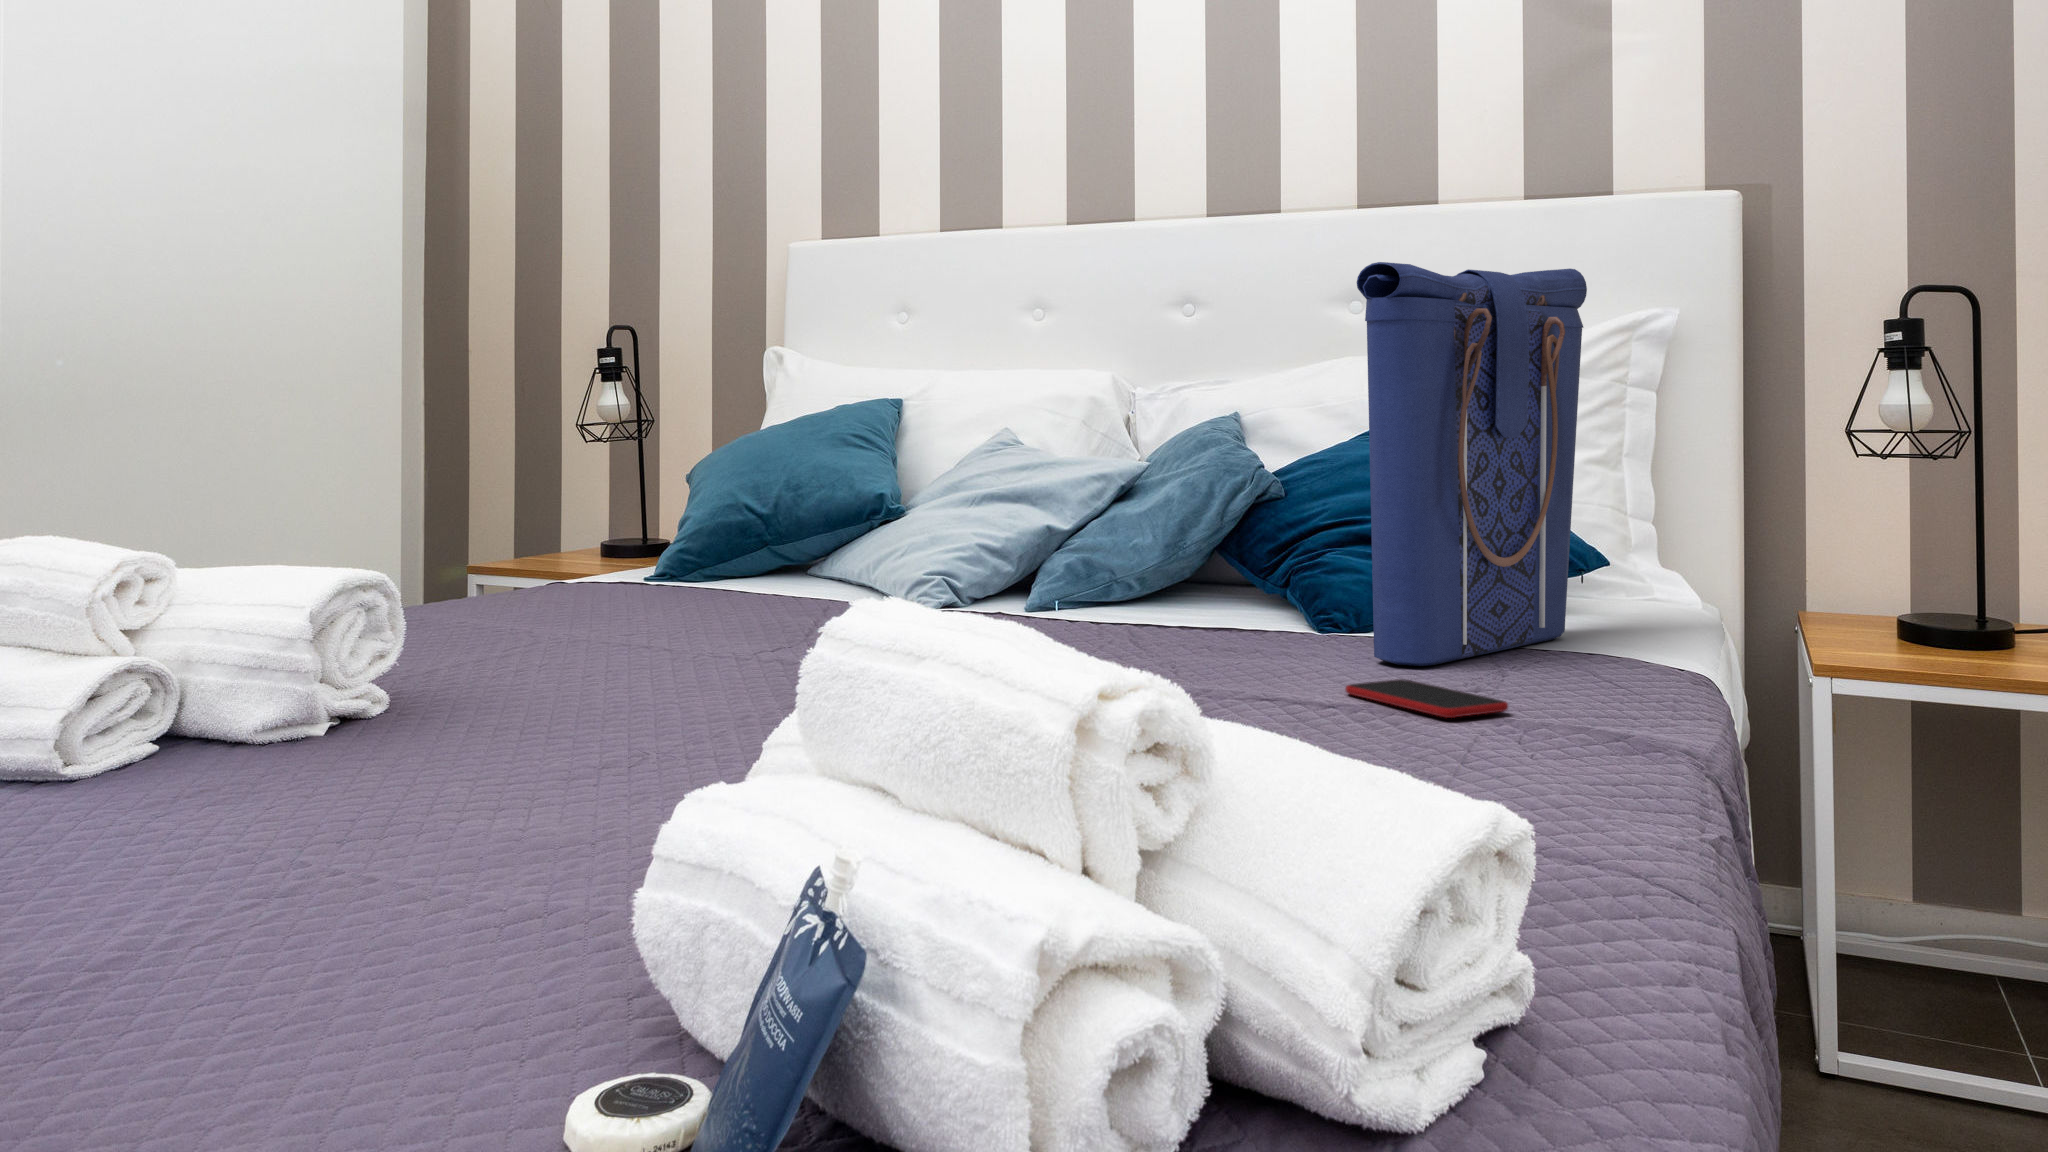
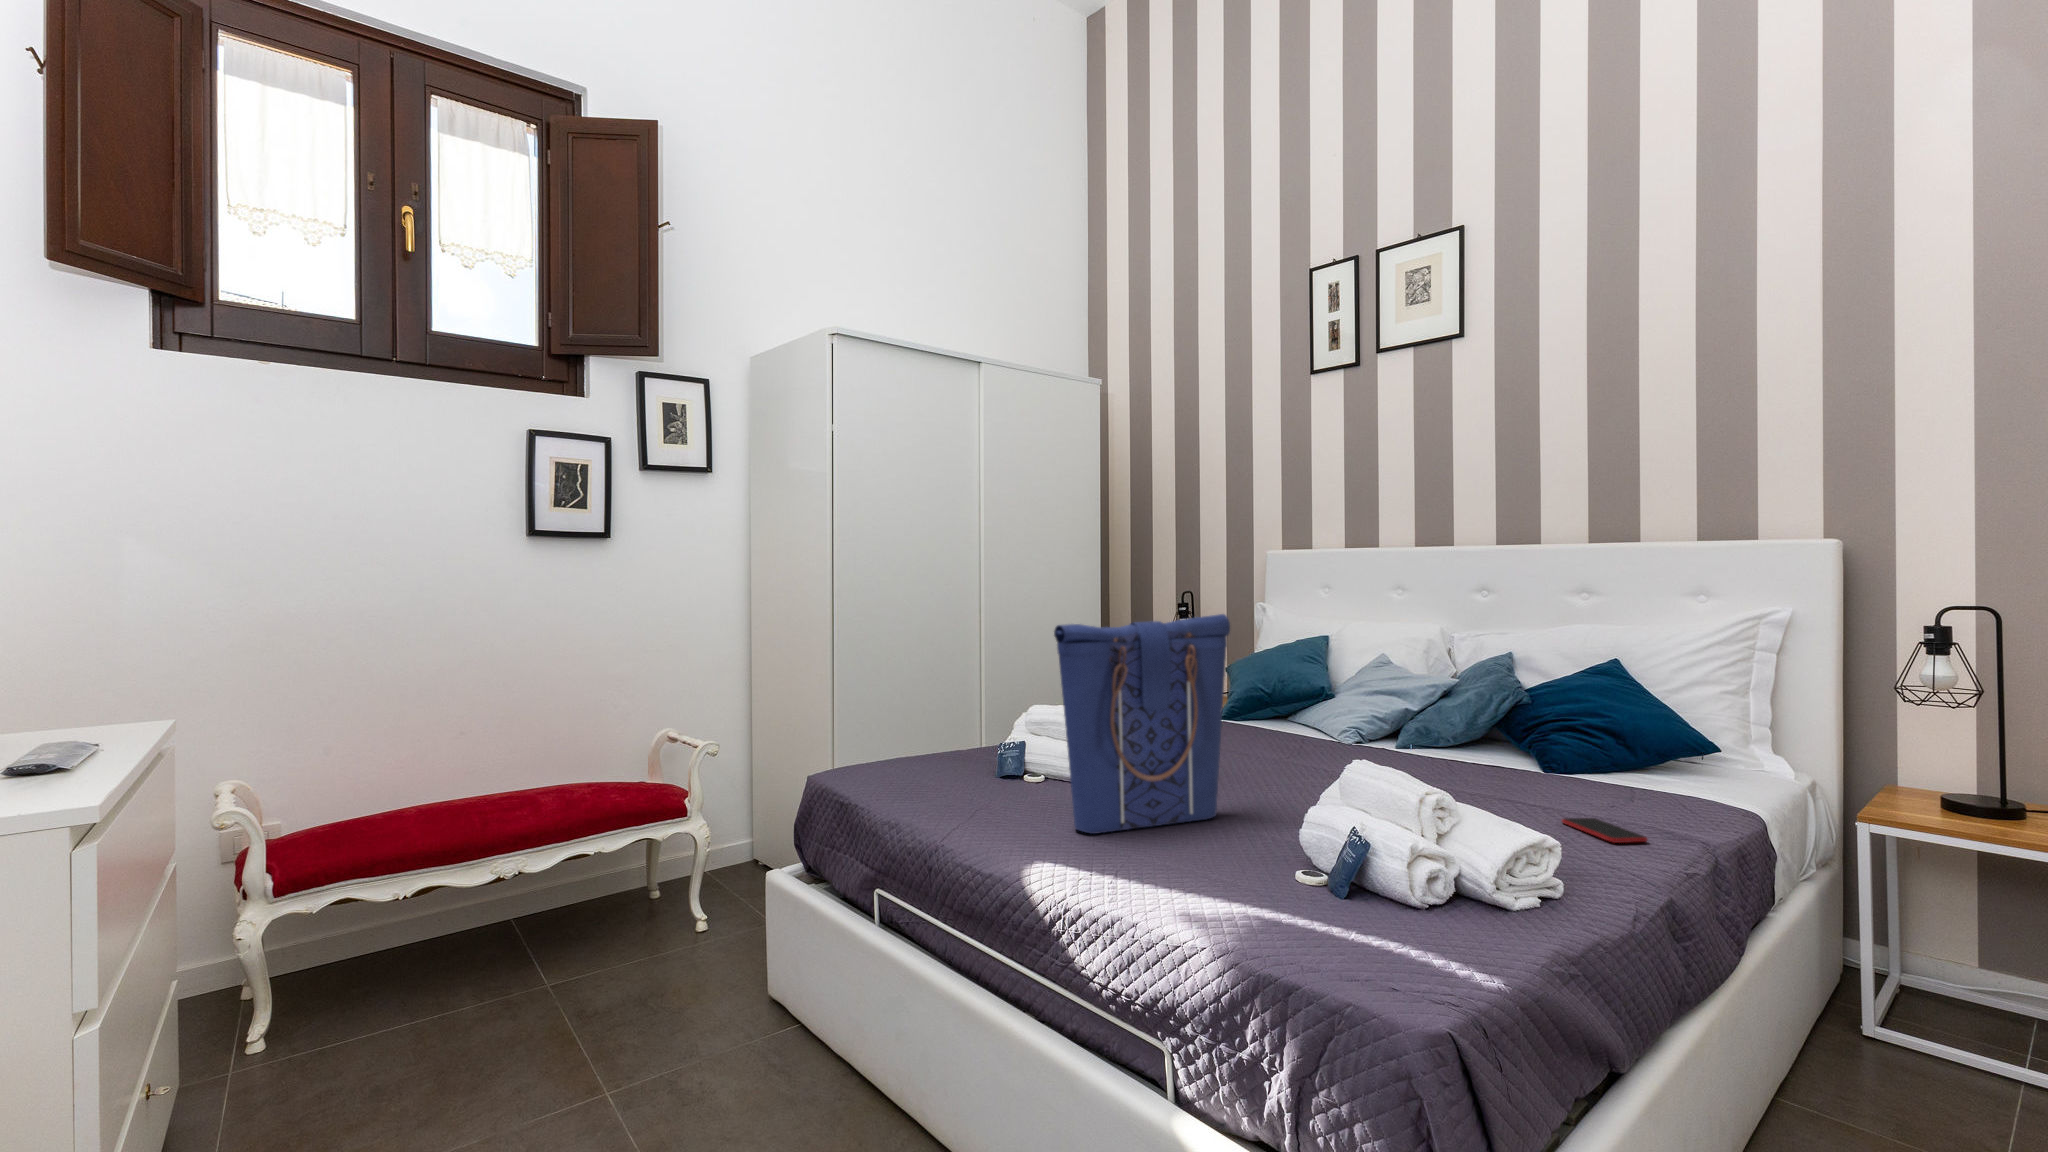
tote bag: present [1357,262,1587,666] -> present [1054,614,1230,834]

